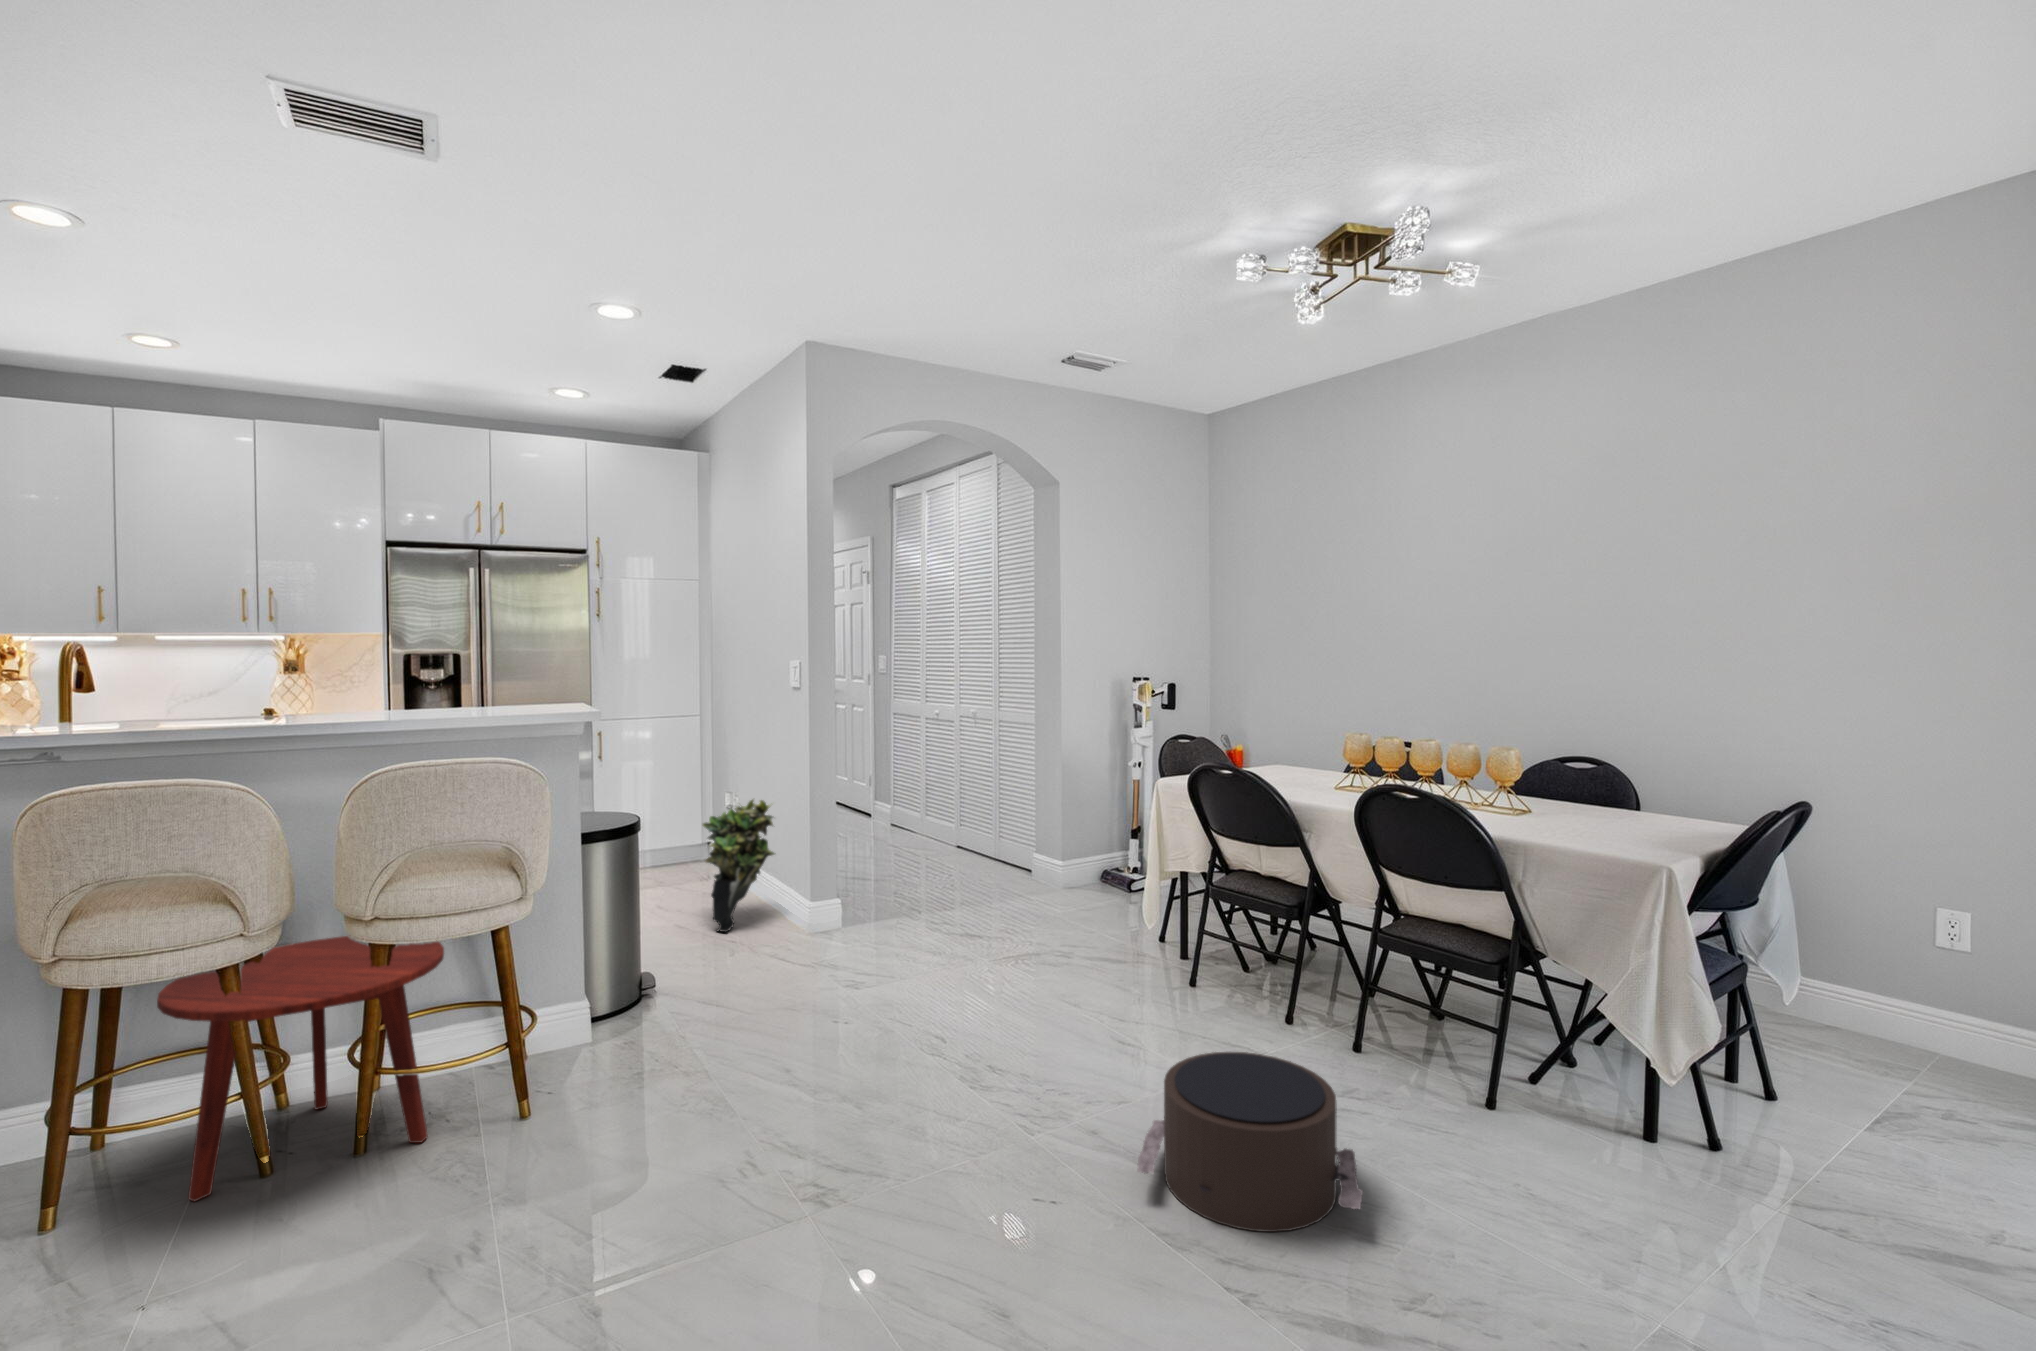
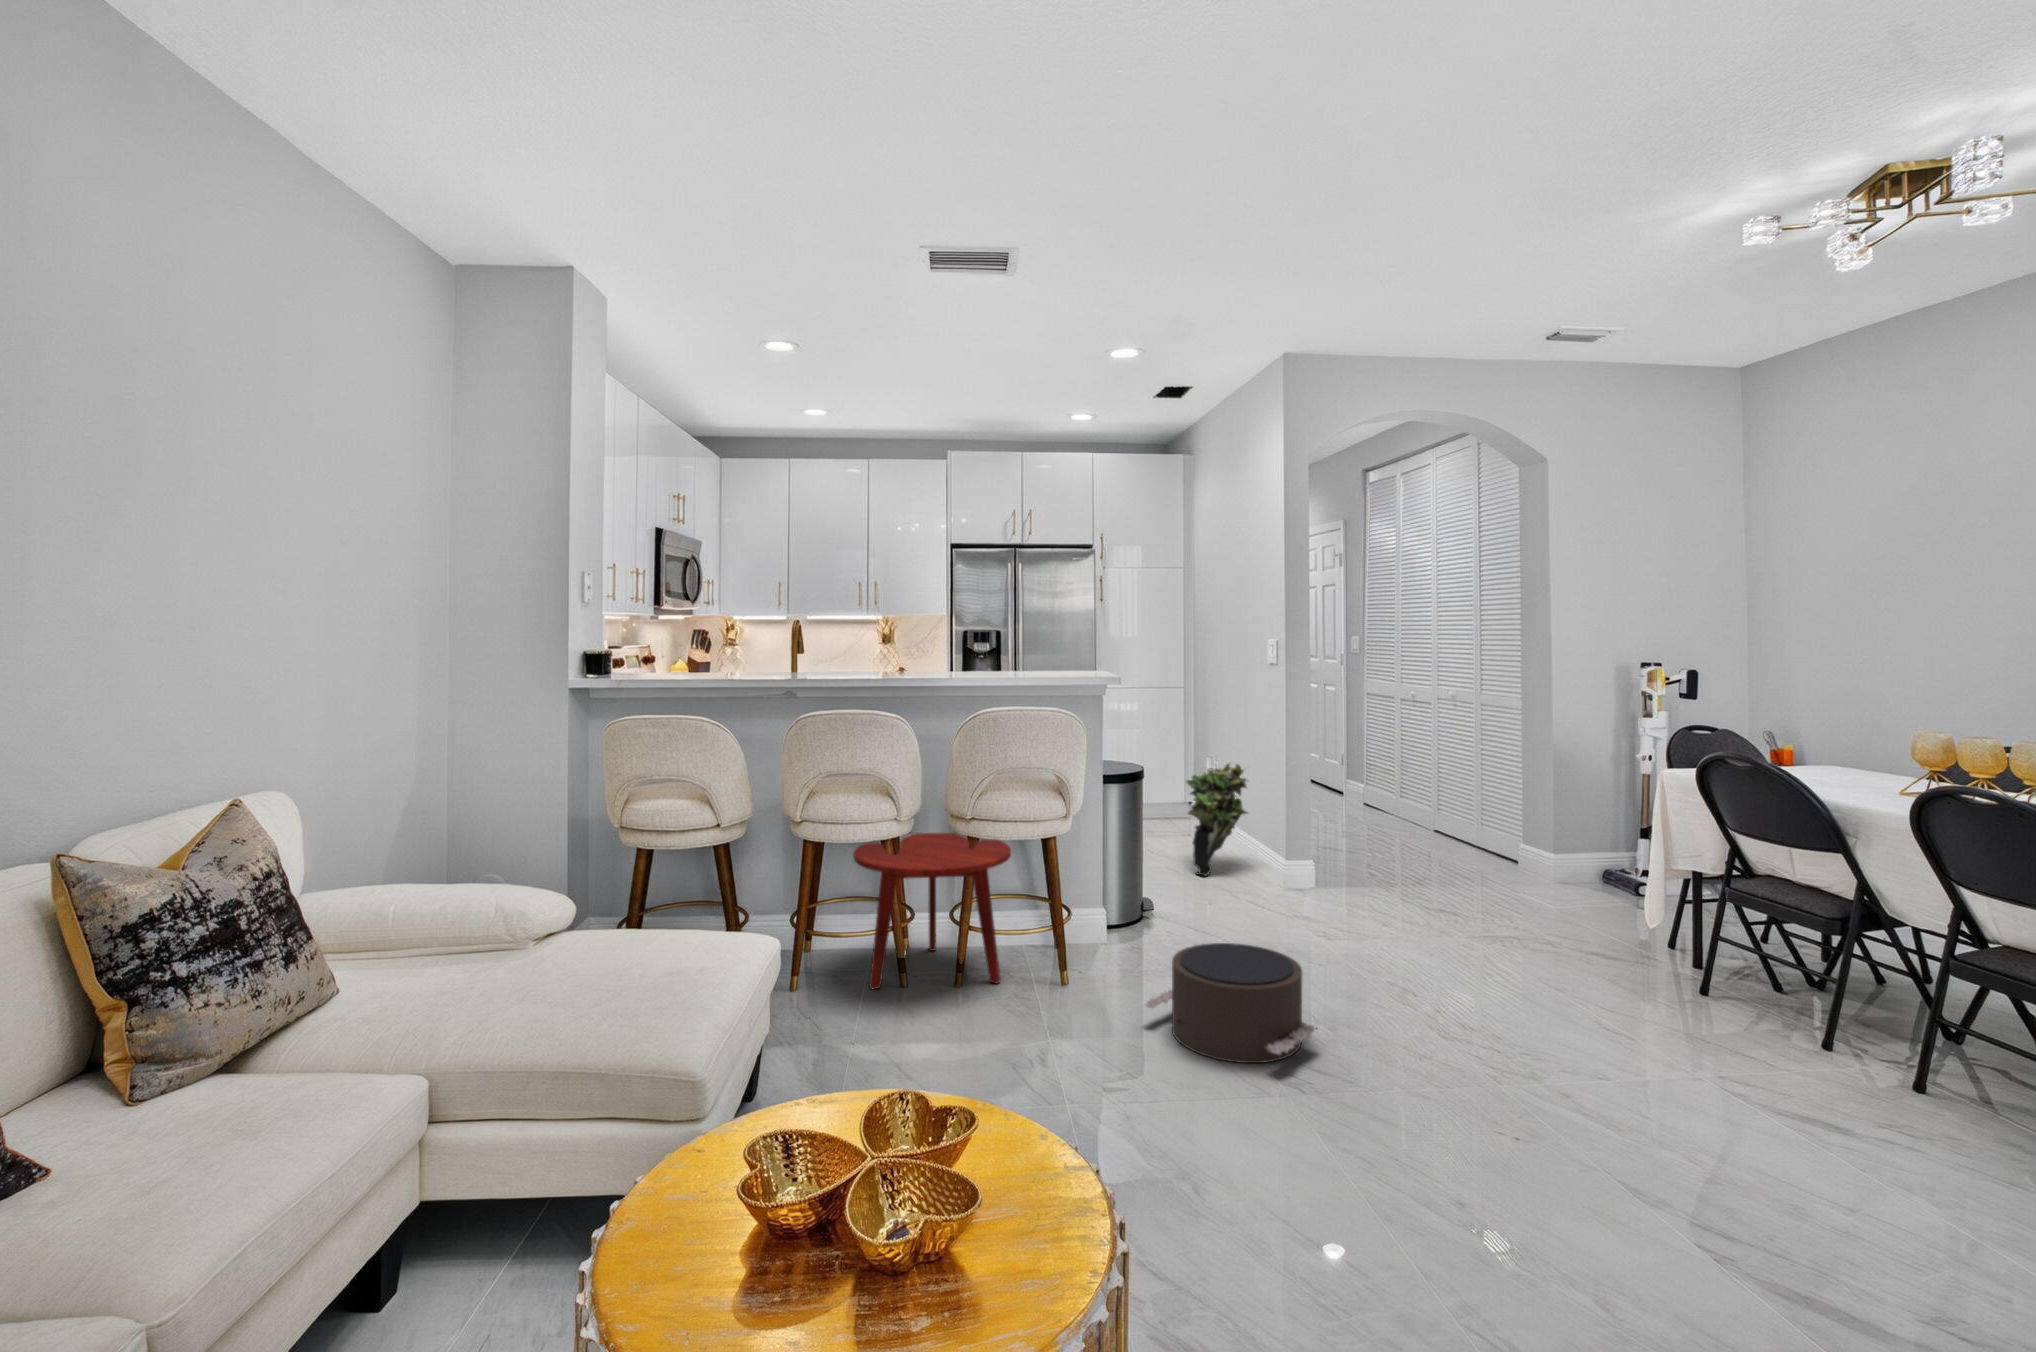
pouf: present [1137,1052,1363,1232] -> present [1145,943,1317,1063]

